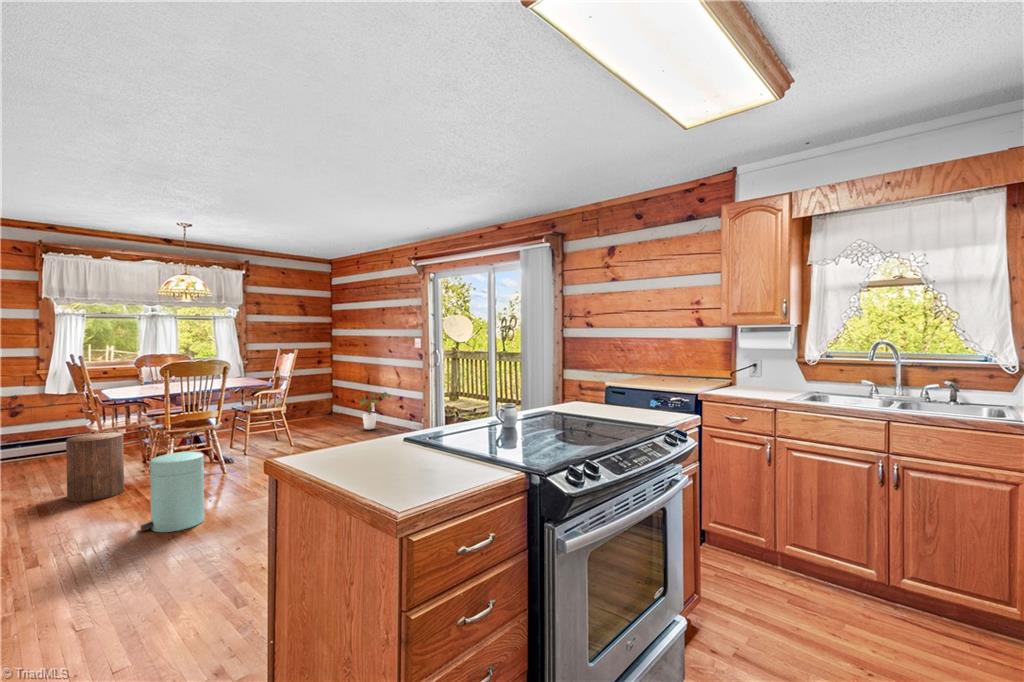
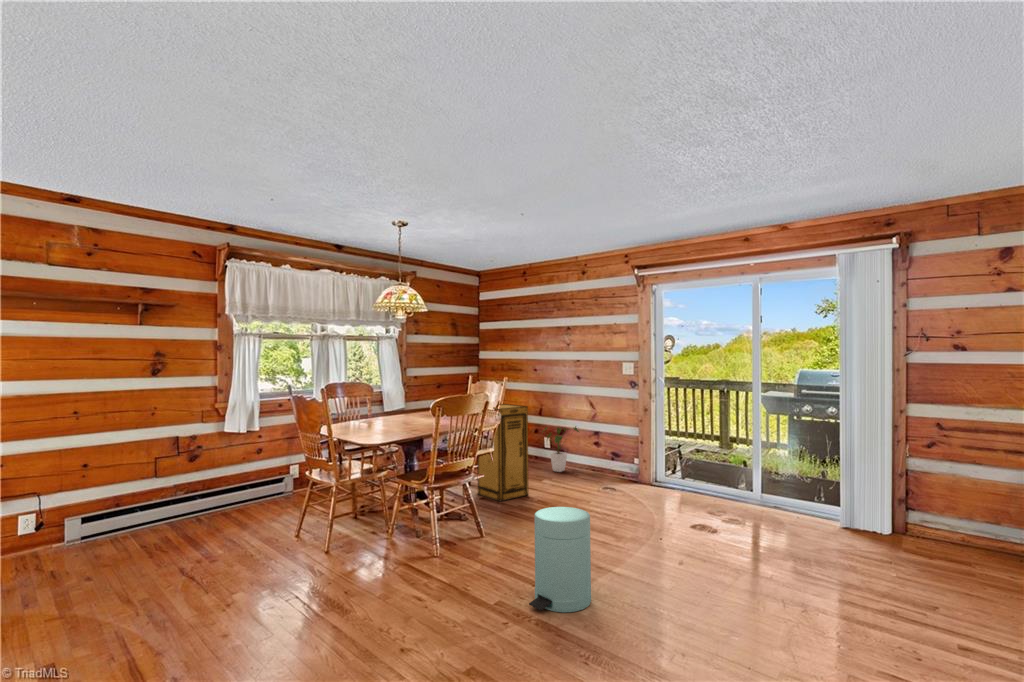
storage cabinet: none [266,373,306,452] -> present [477,404,529,501]
stool: present [66,432,124,502] -> none [358,482,414,572]

